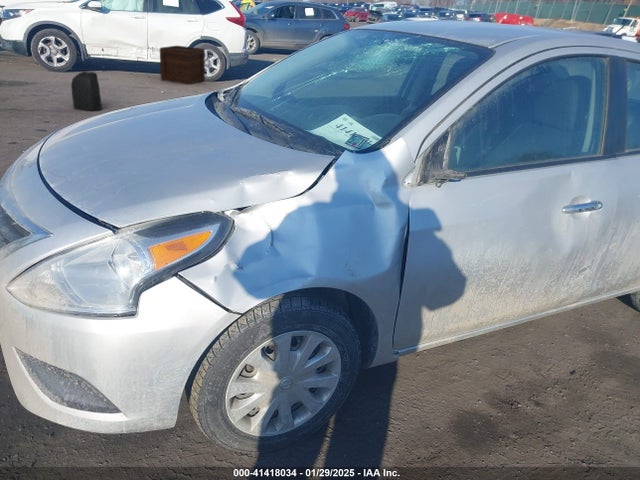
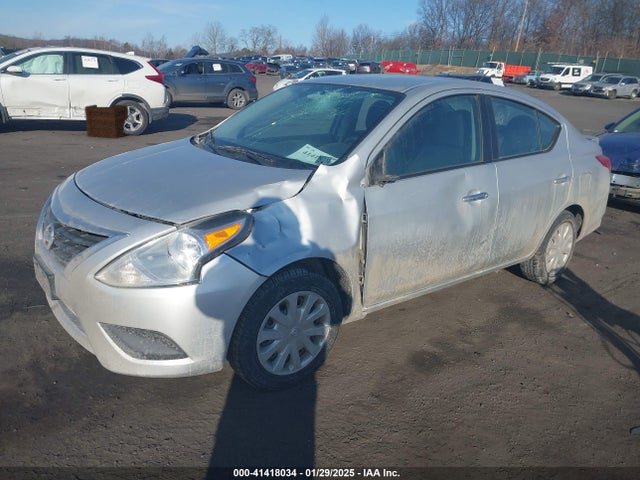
backpack: present [71,71,102,111] -> none [15,130,45,167]

